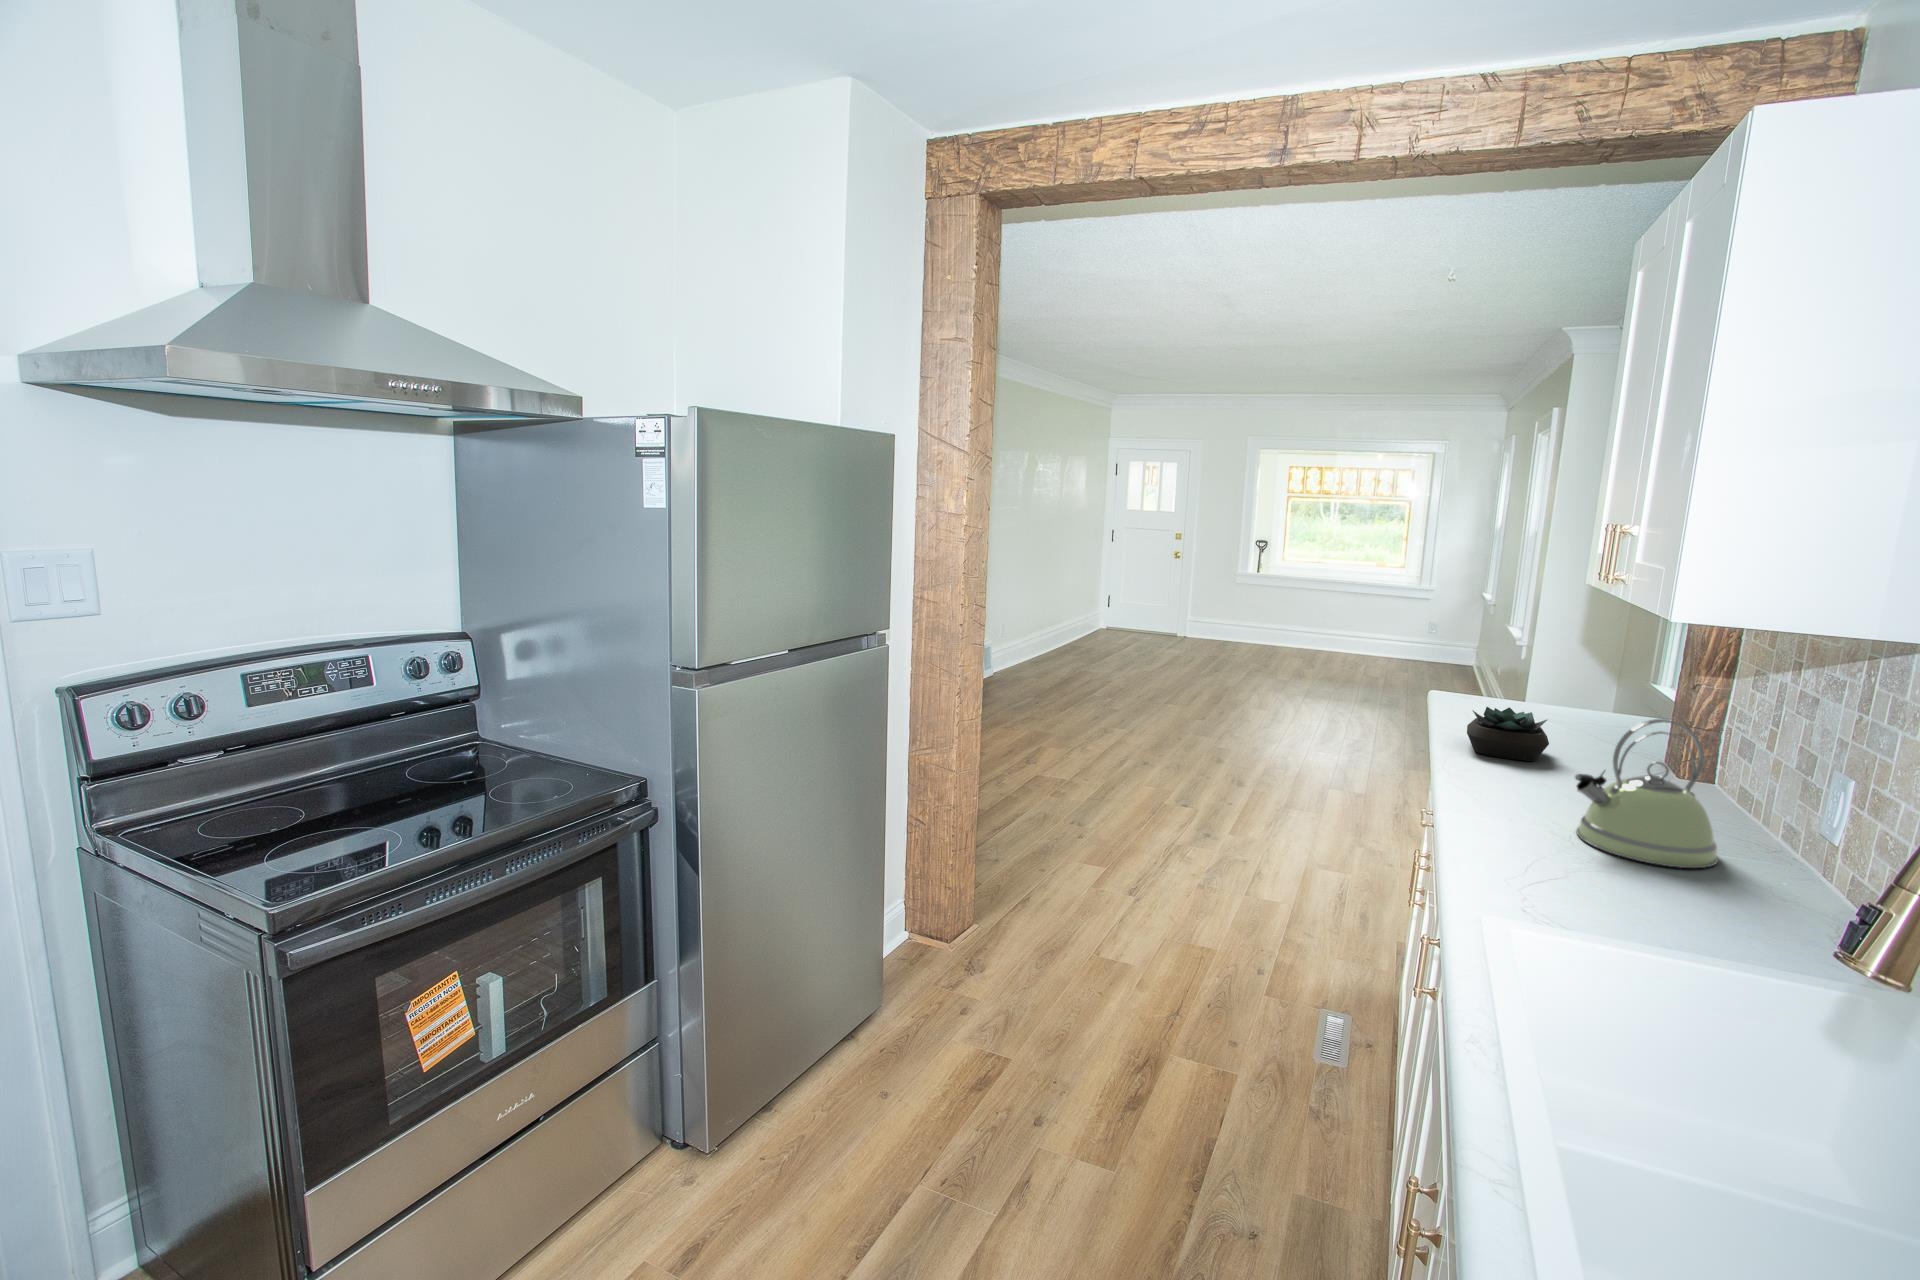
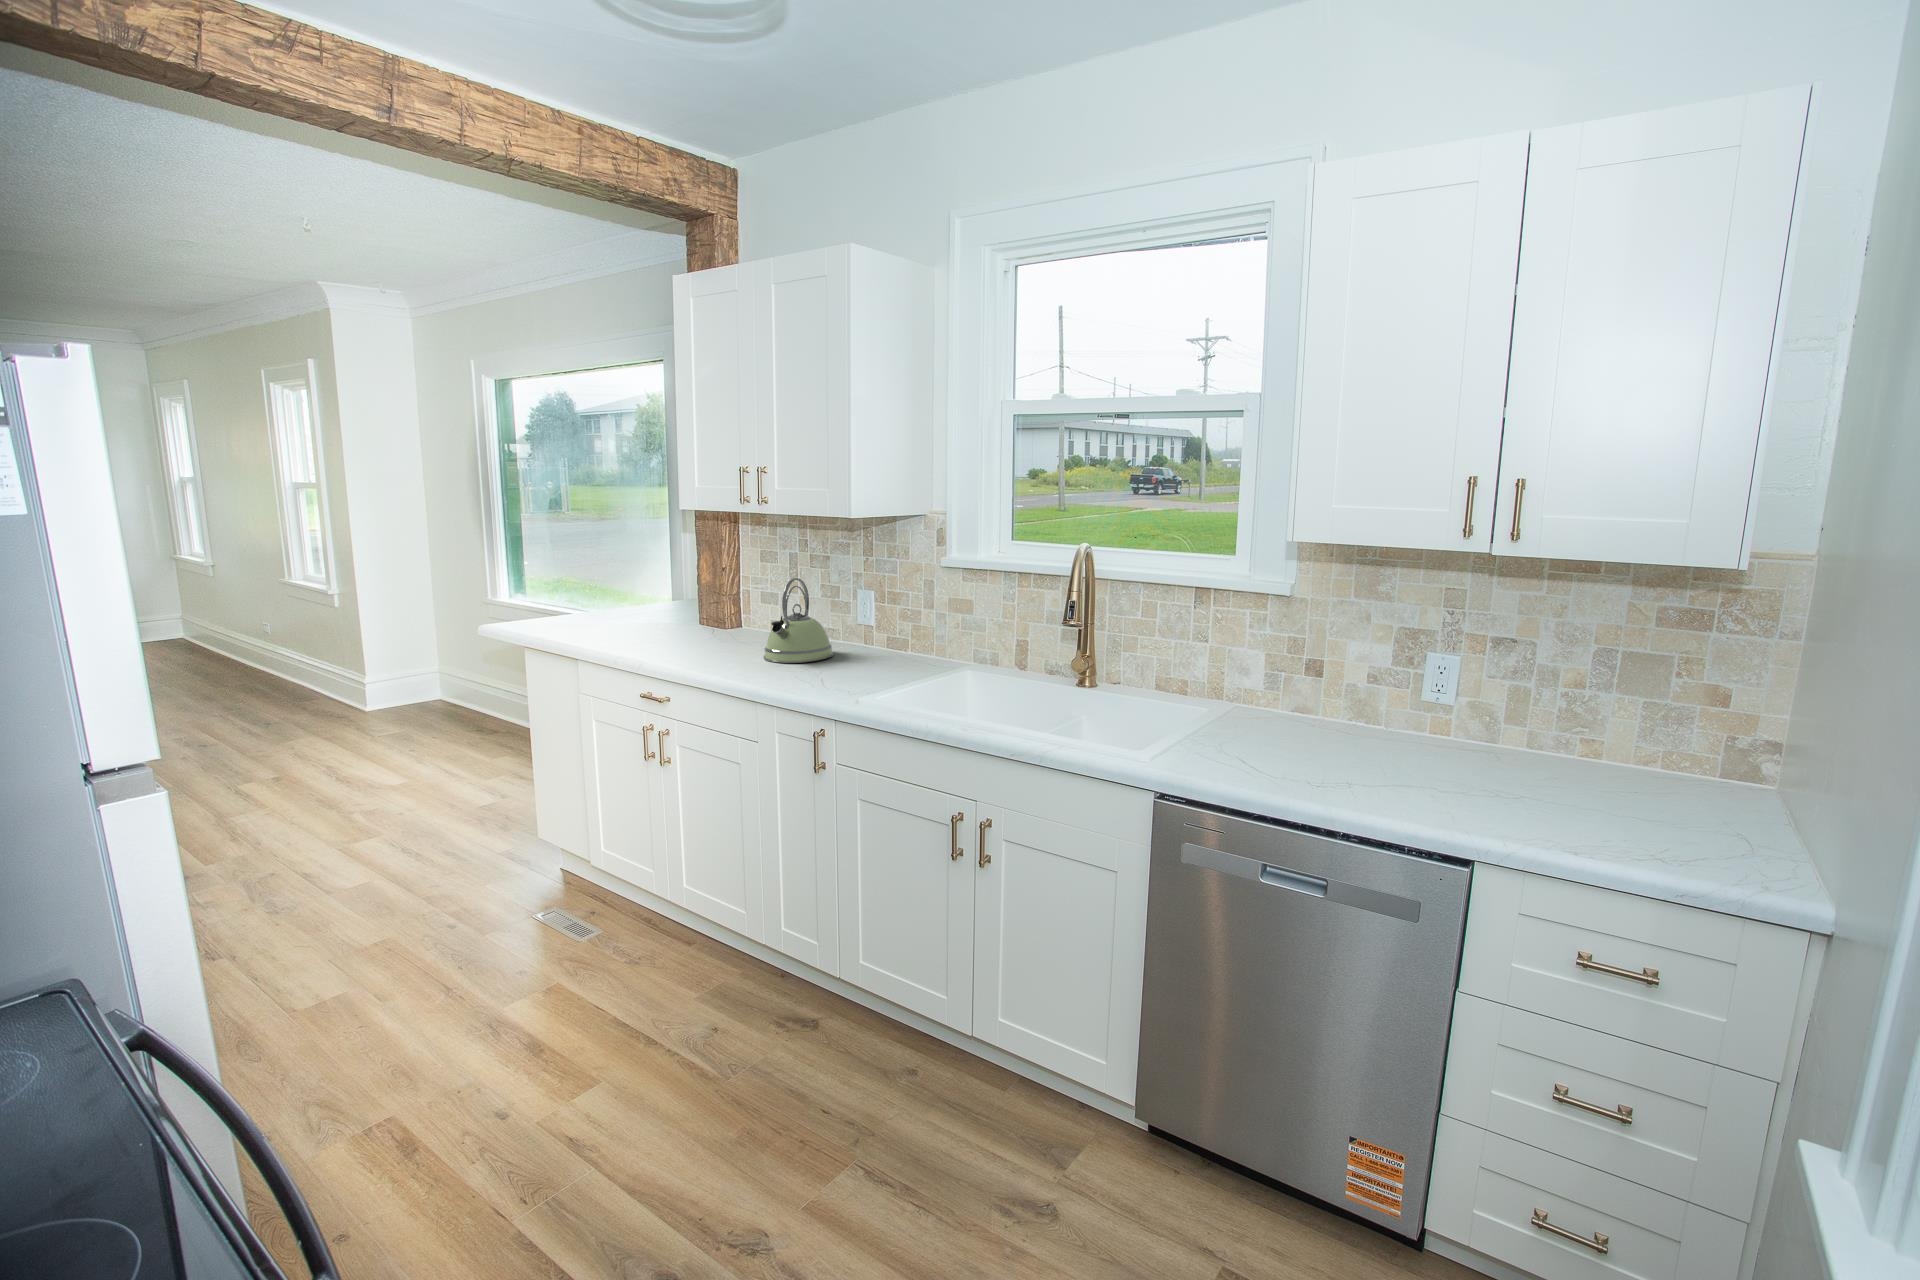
succulent plant: present [1467,707,1549,761] -> none [605,609,672,647]

